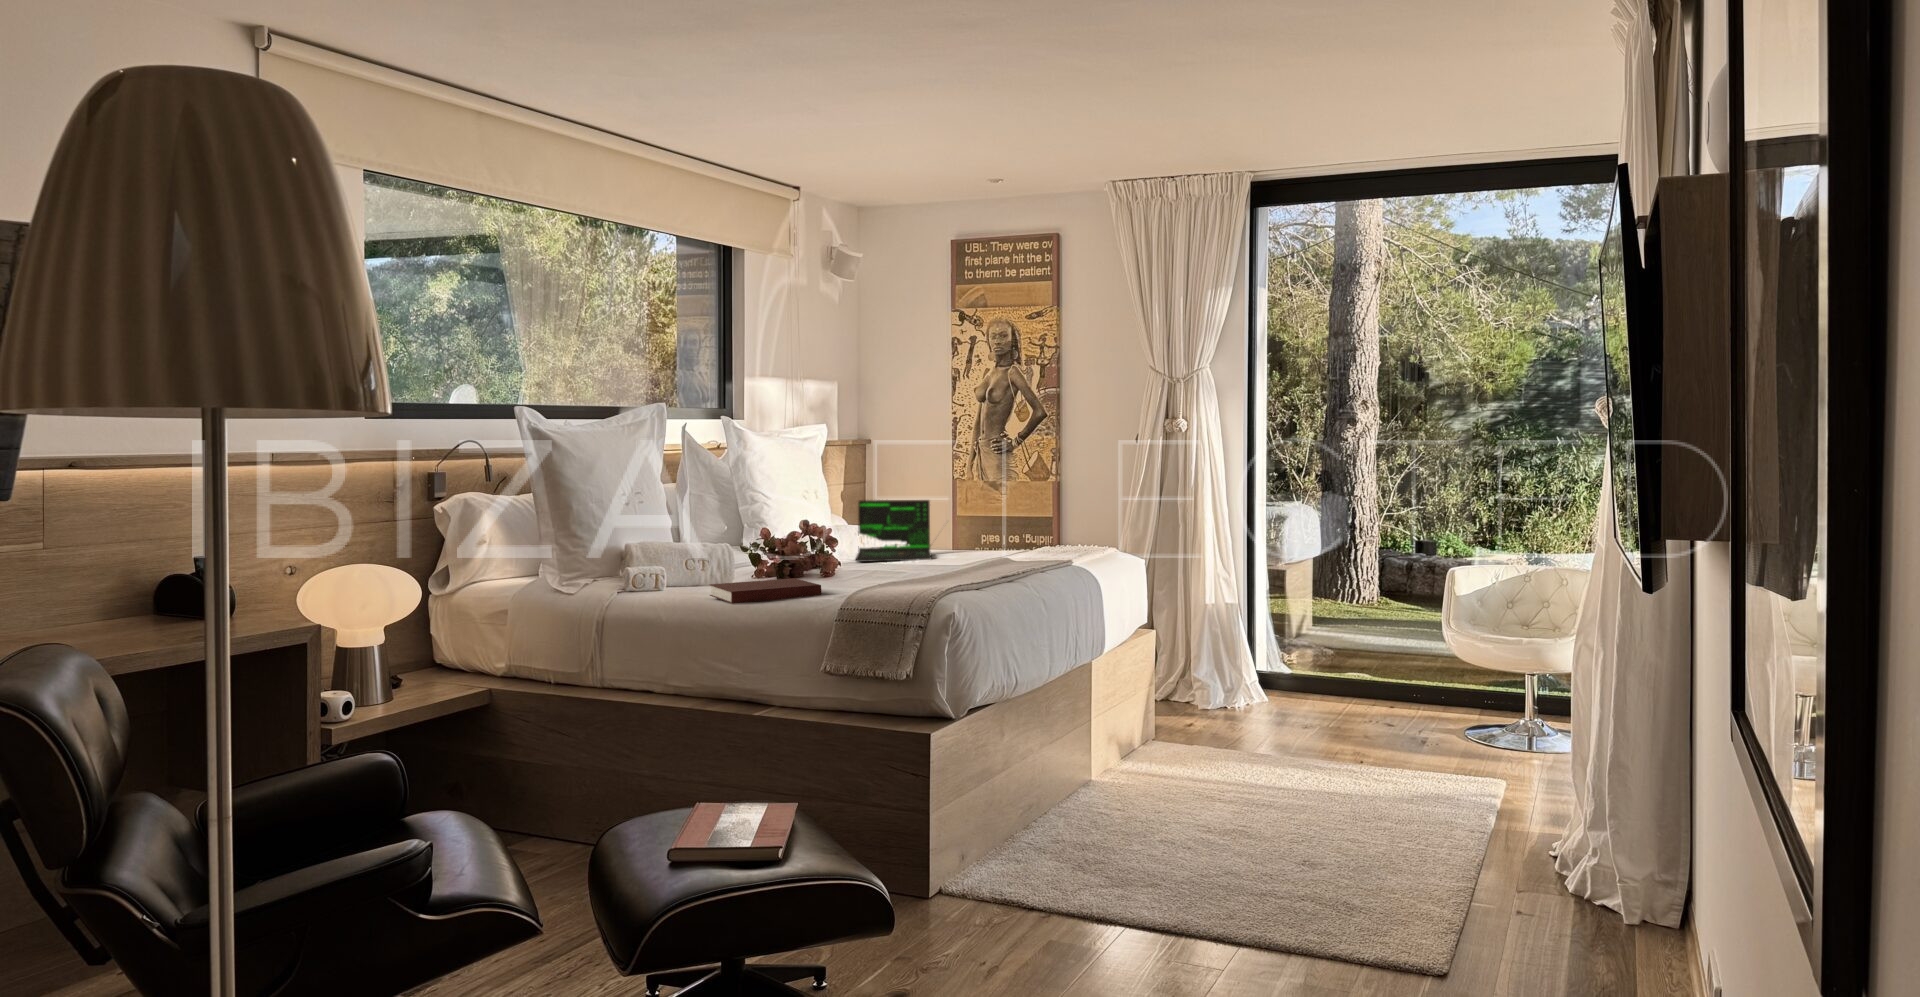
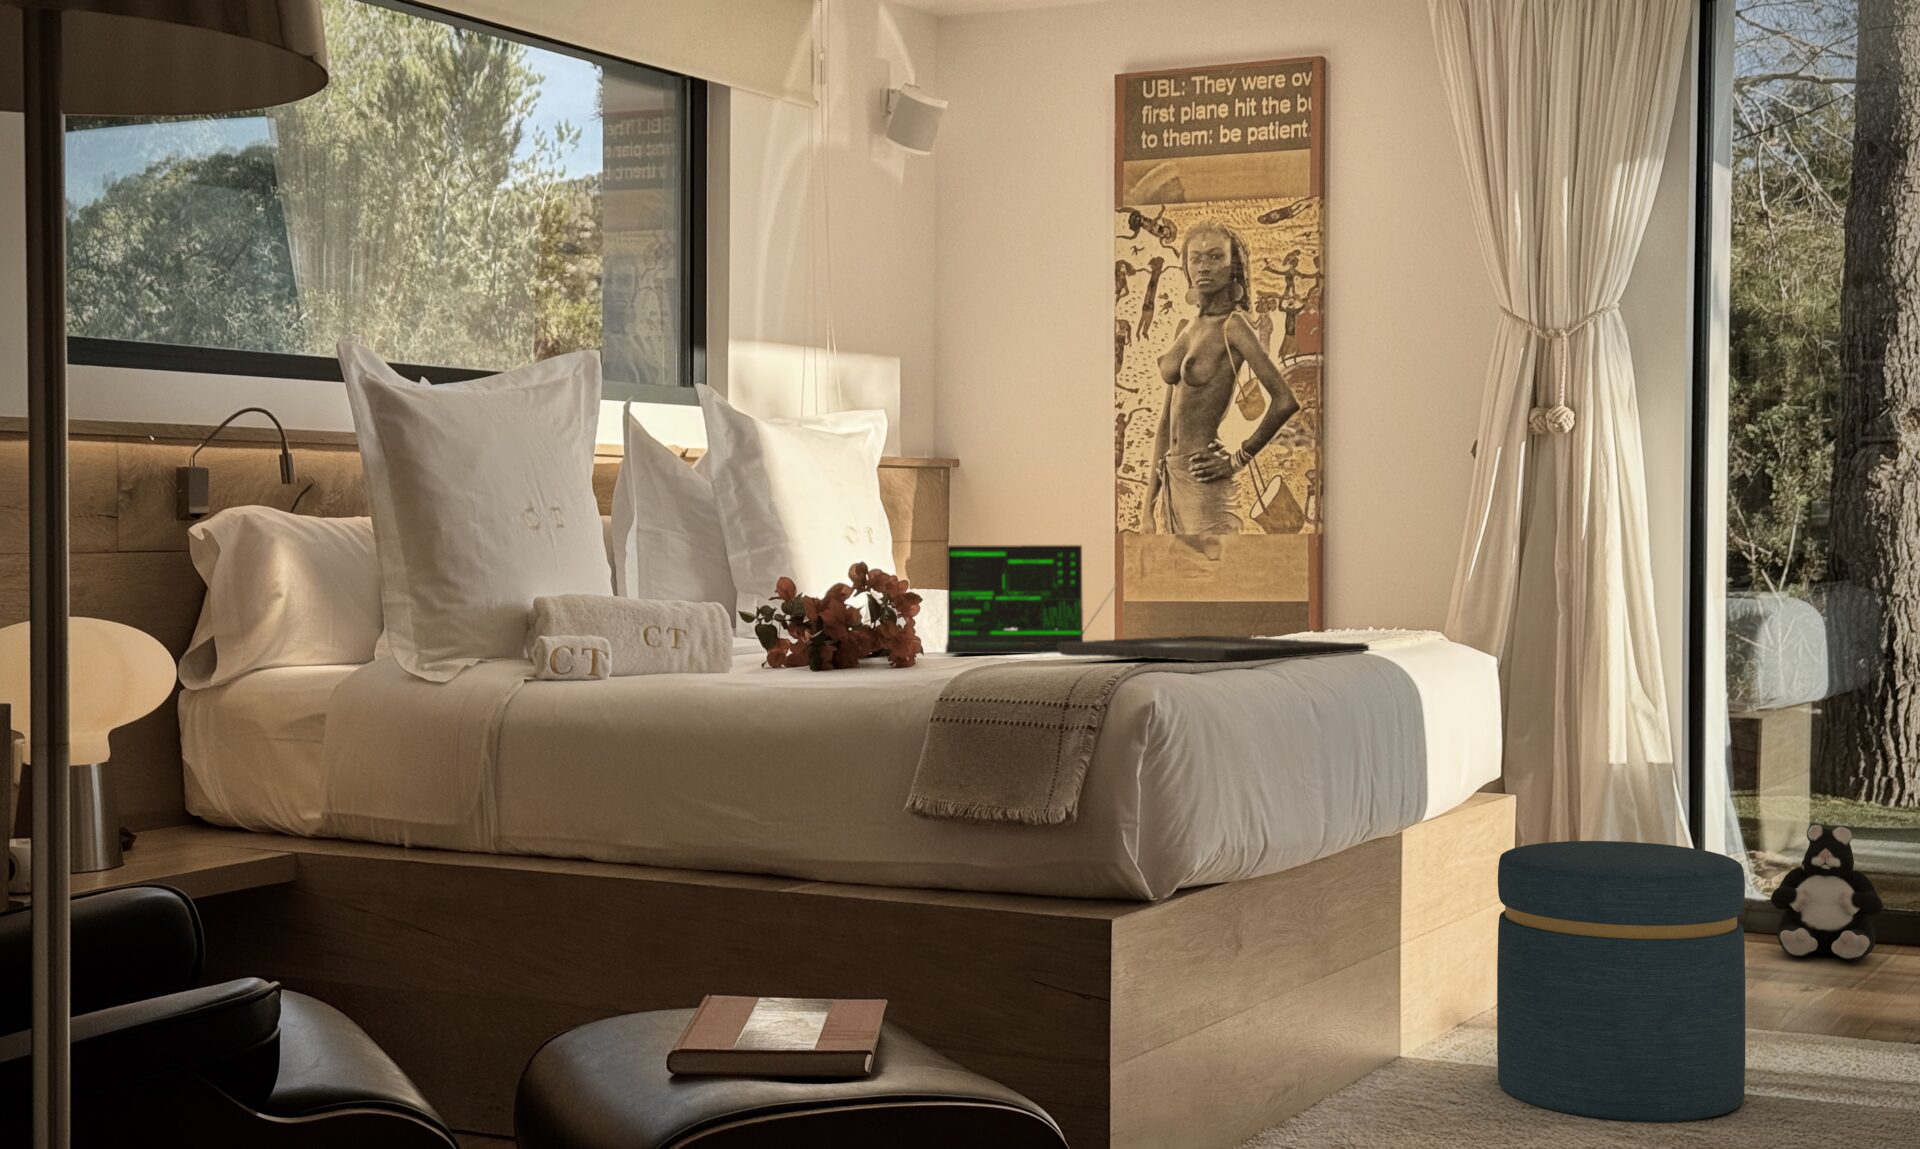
tray: none [910,556,1076,581] -> present [1058,636,1369,662]
notebook: present [710,578,821,604] -> none [698,655,903,685]
plush toy: none [1285,632,1341,702] -> present [1771,824,1883,961]
ottoman: none [1144,661,1271,814] -> present [1497,841,1745,1122]

